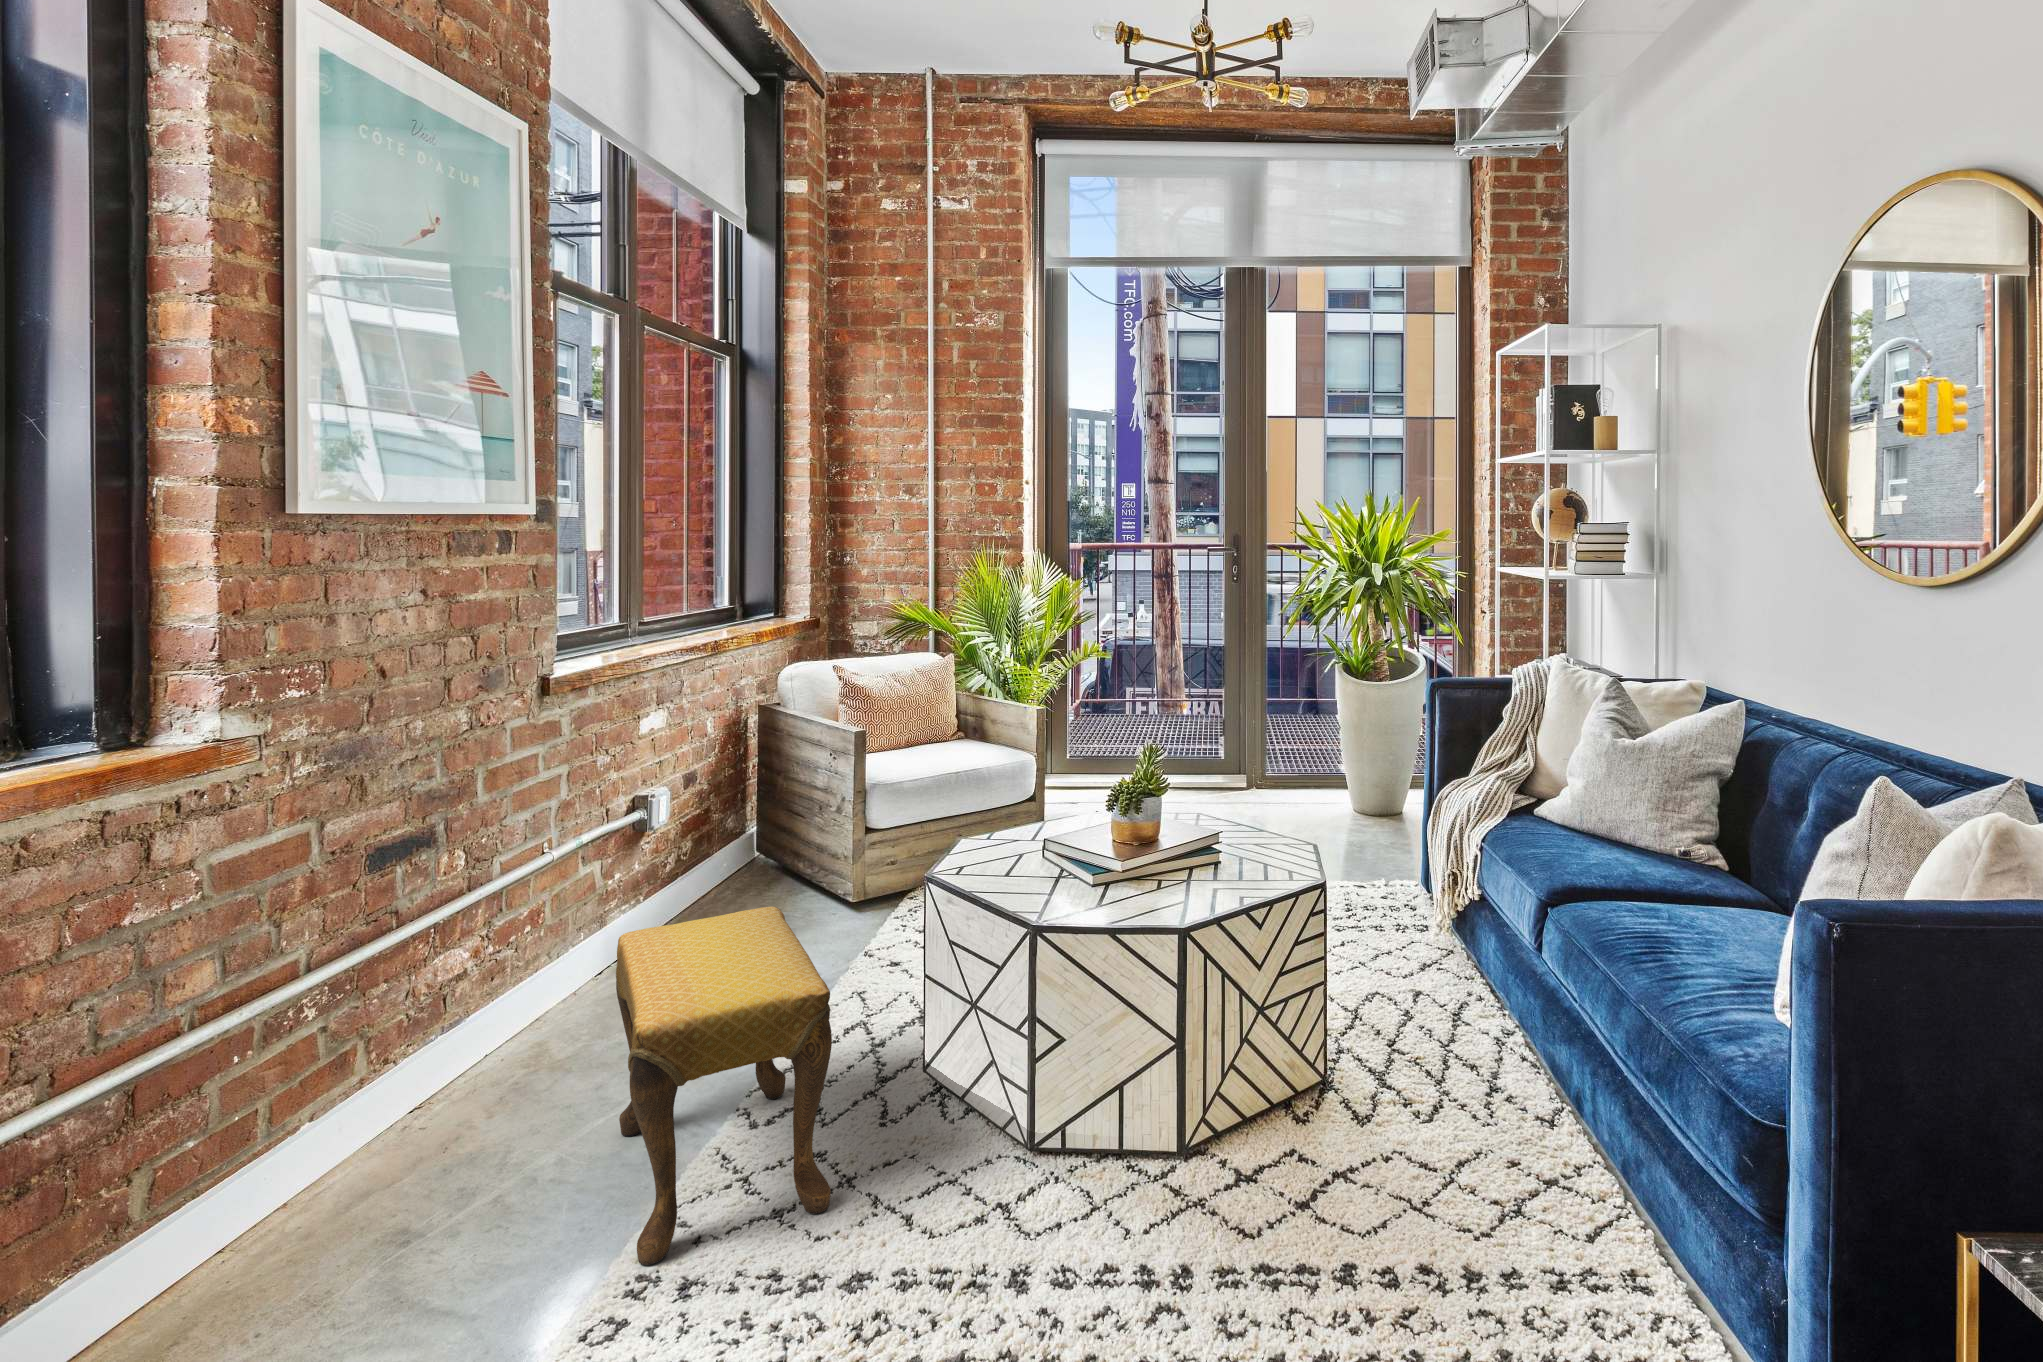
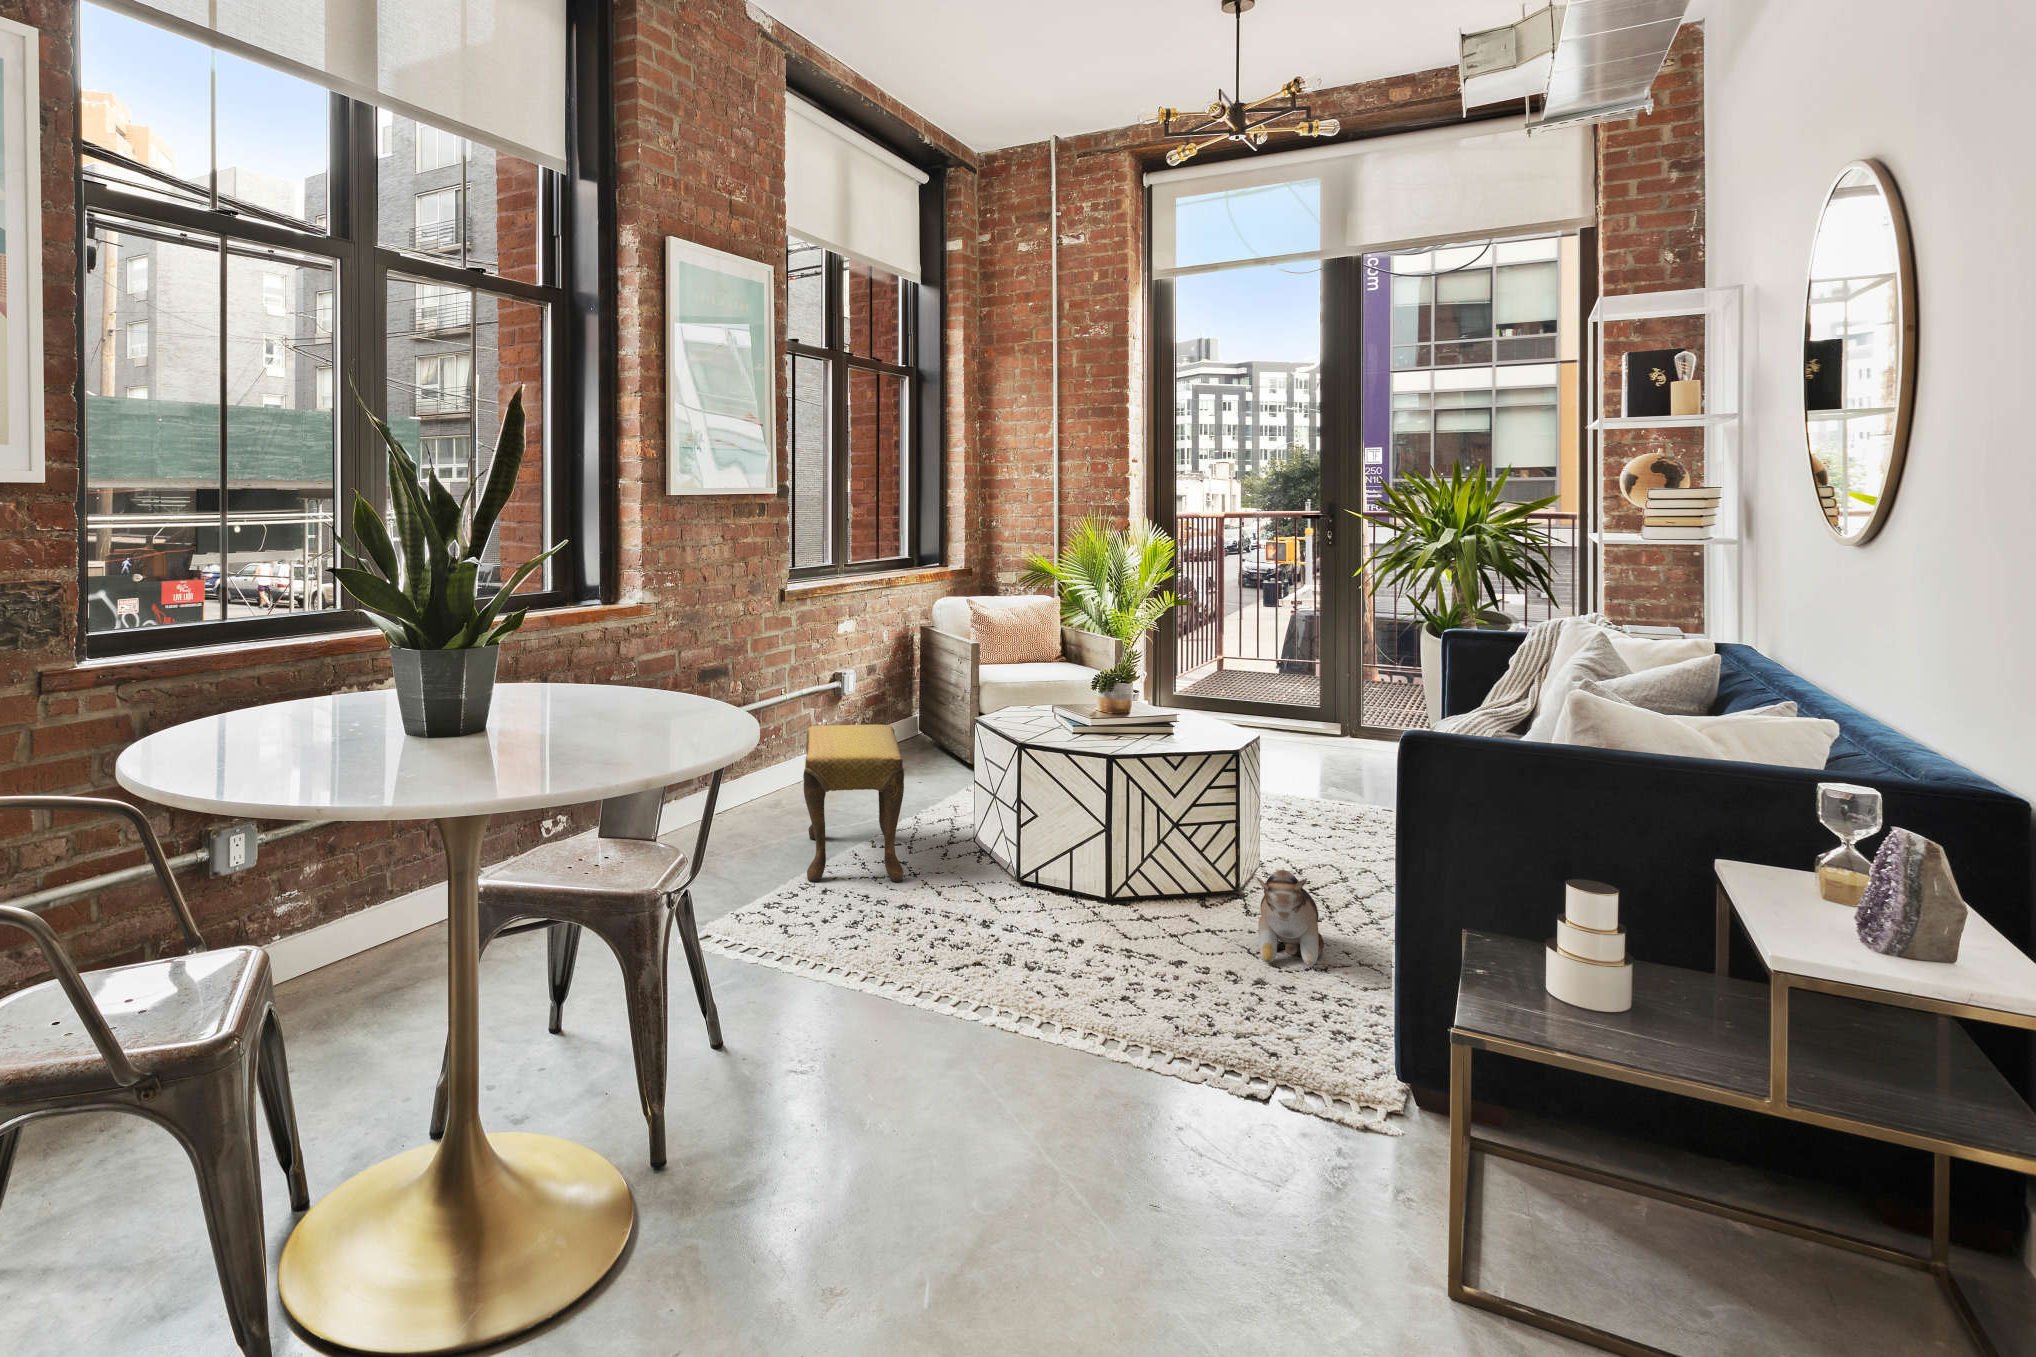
plush toy: none [1417,1089,1529,1233] -> present [1257,870,1324,966]

